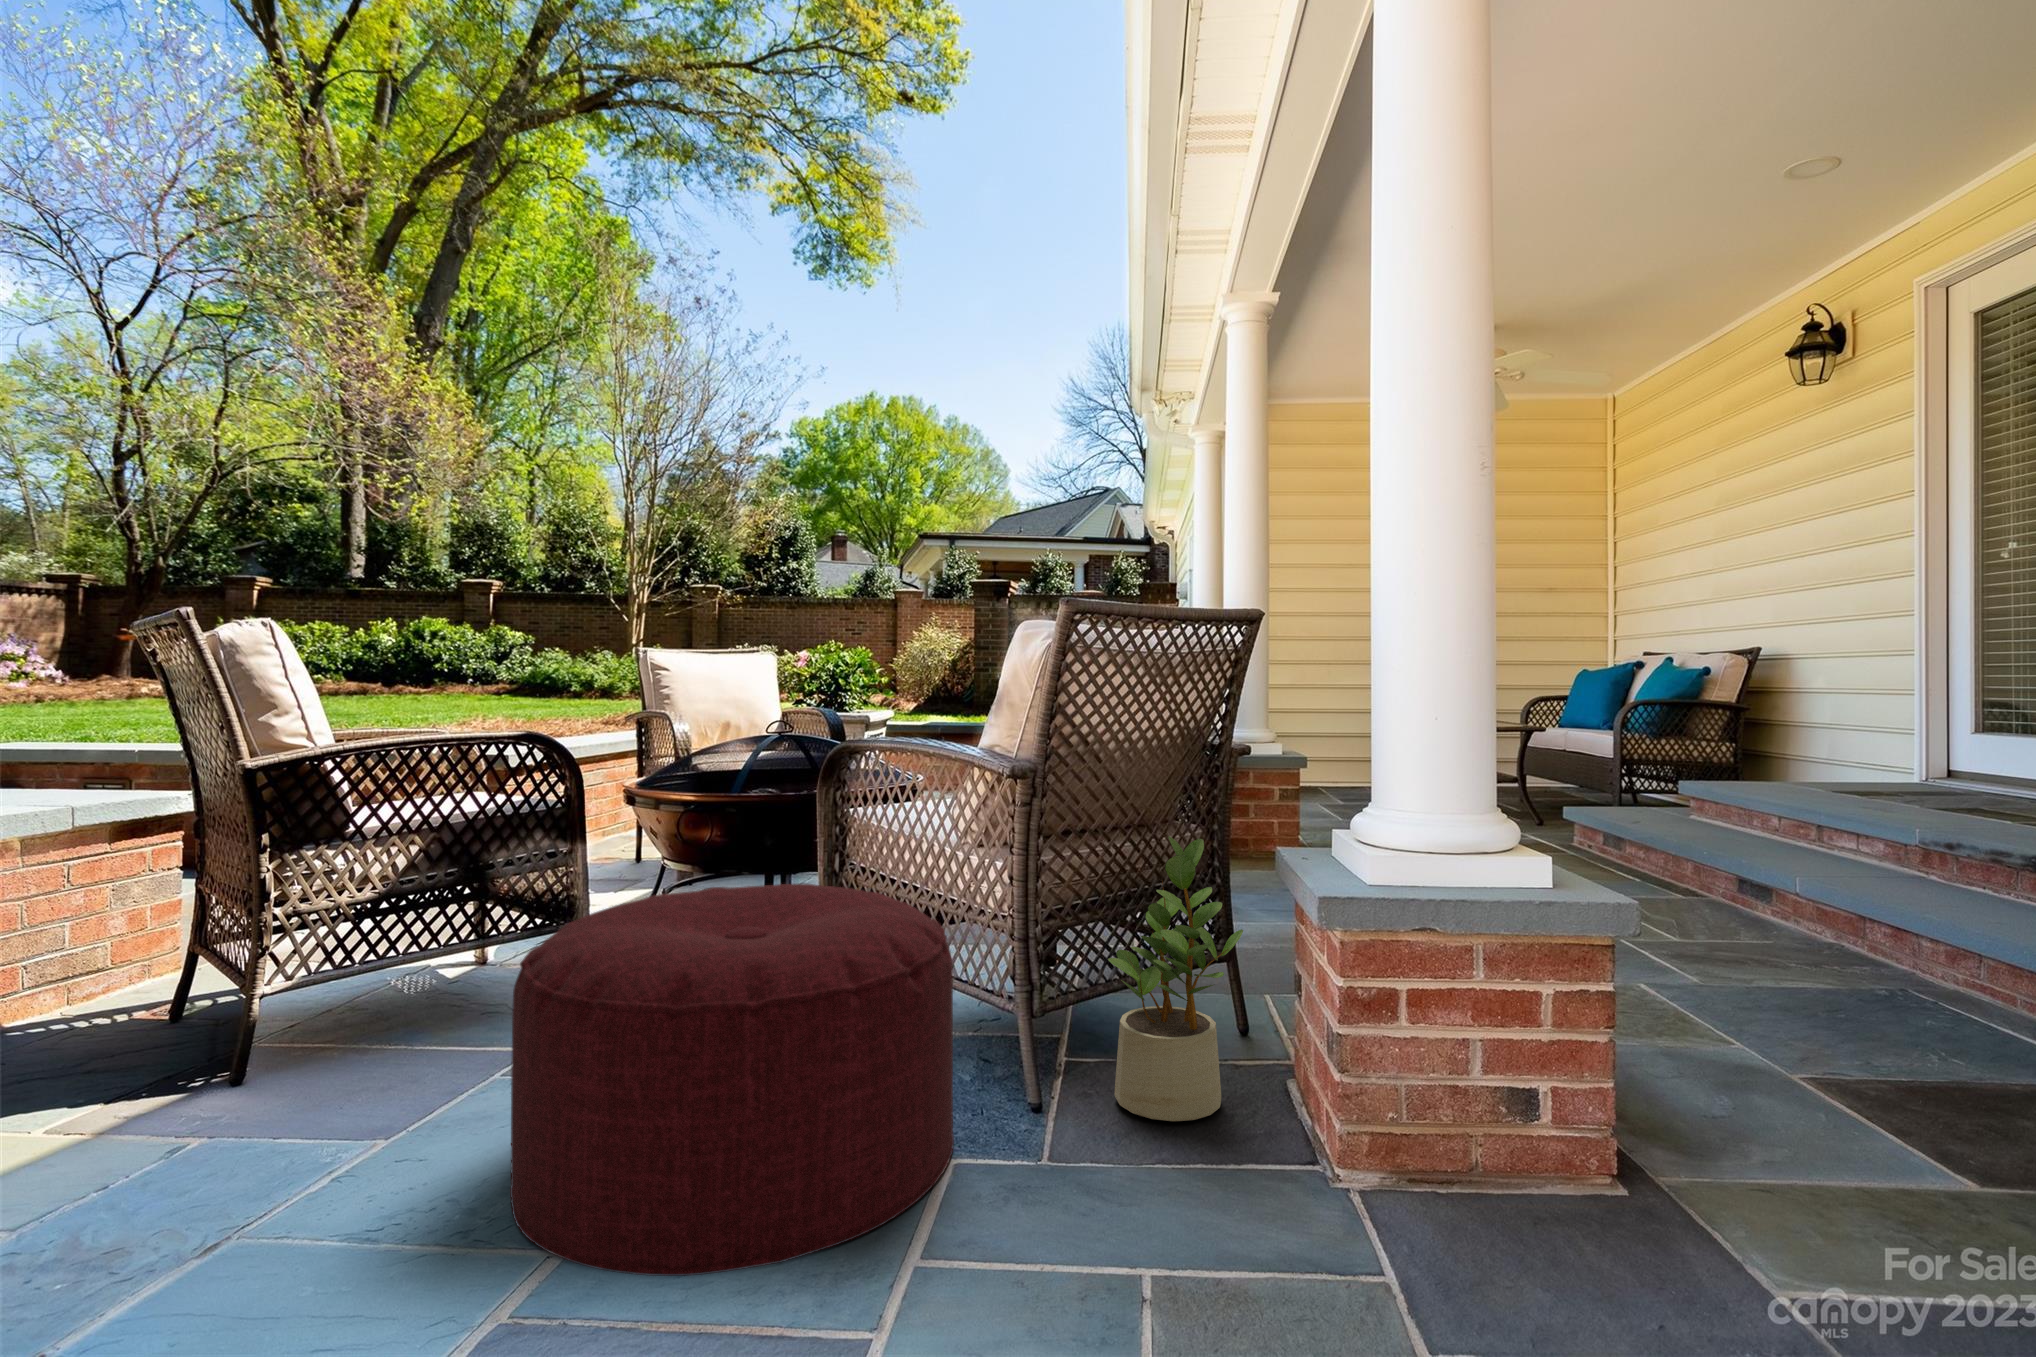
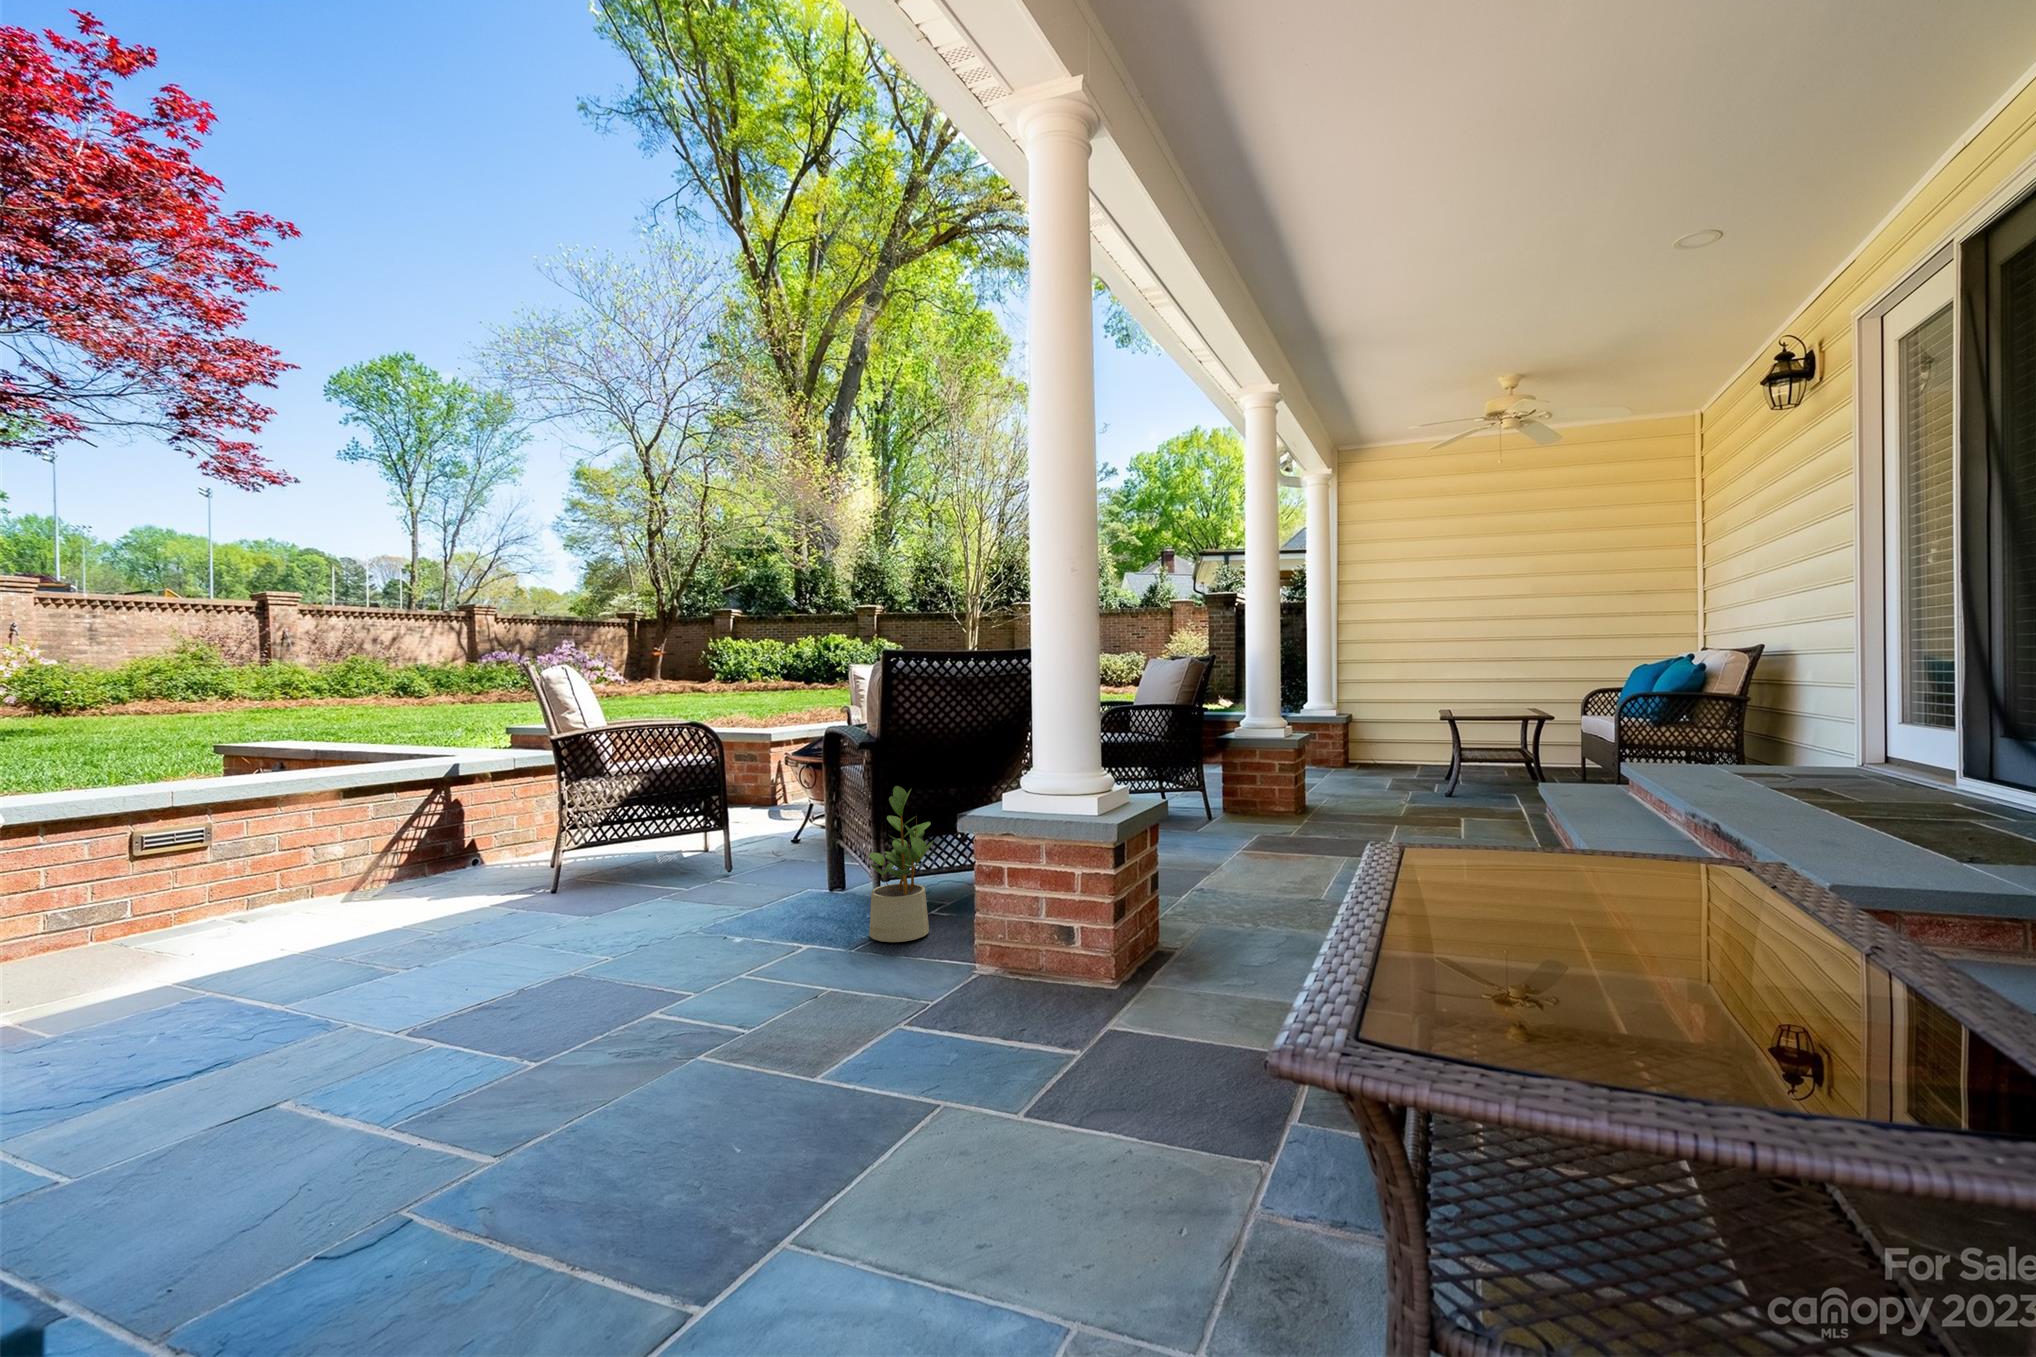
ottoman: present [510,883,954,1276] -> none [574,805,794,963]

